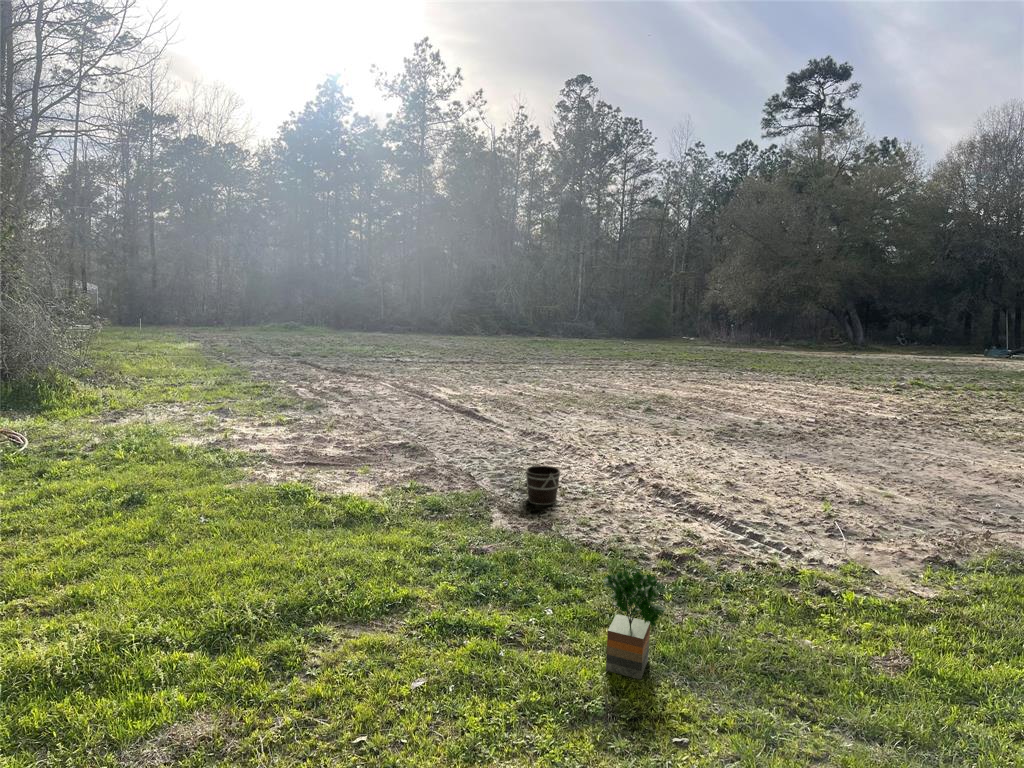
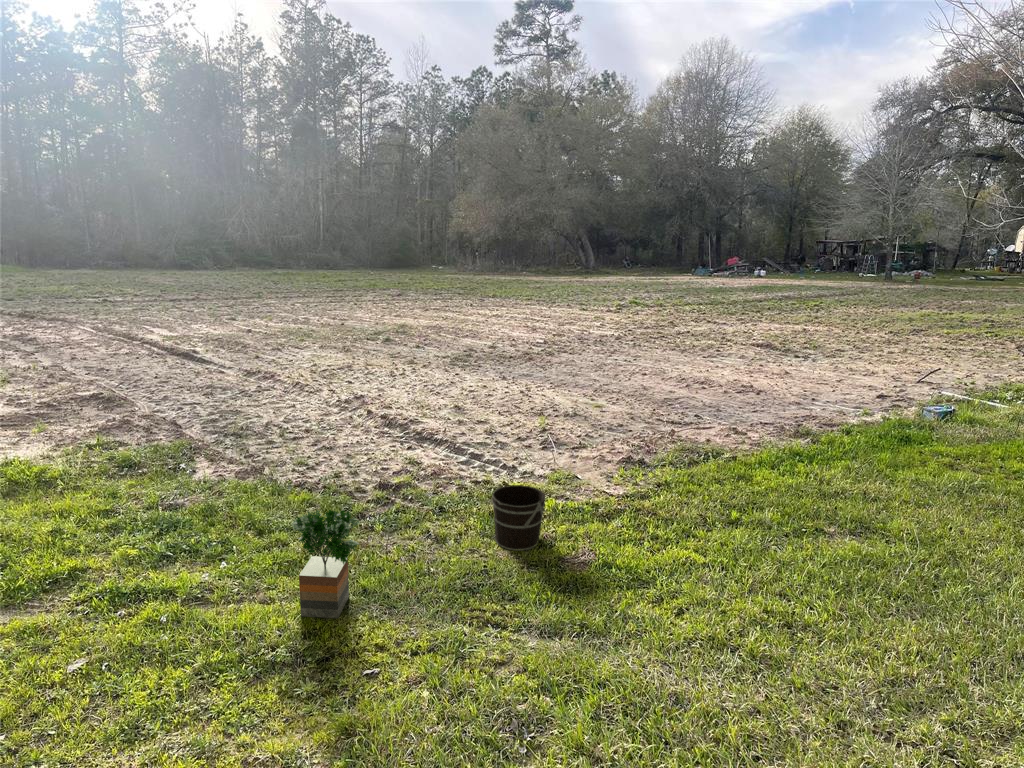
bucket: present [526,465,560,505] -> present [492,485,545,550]

